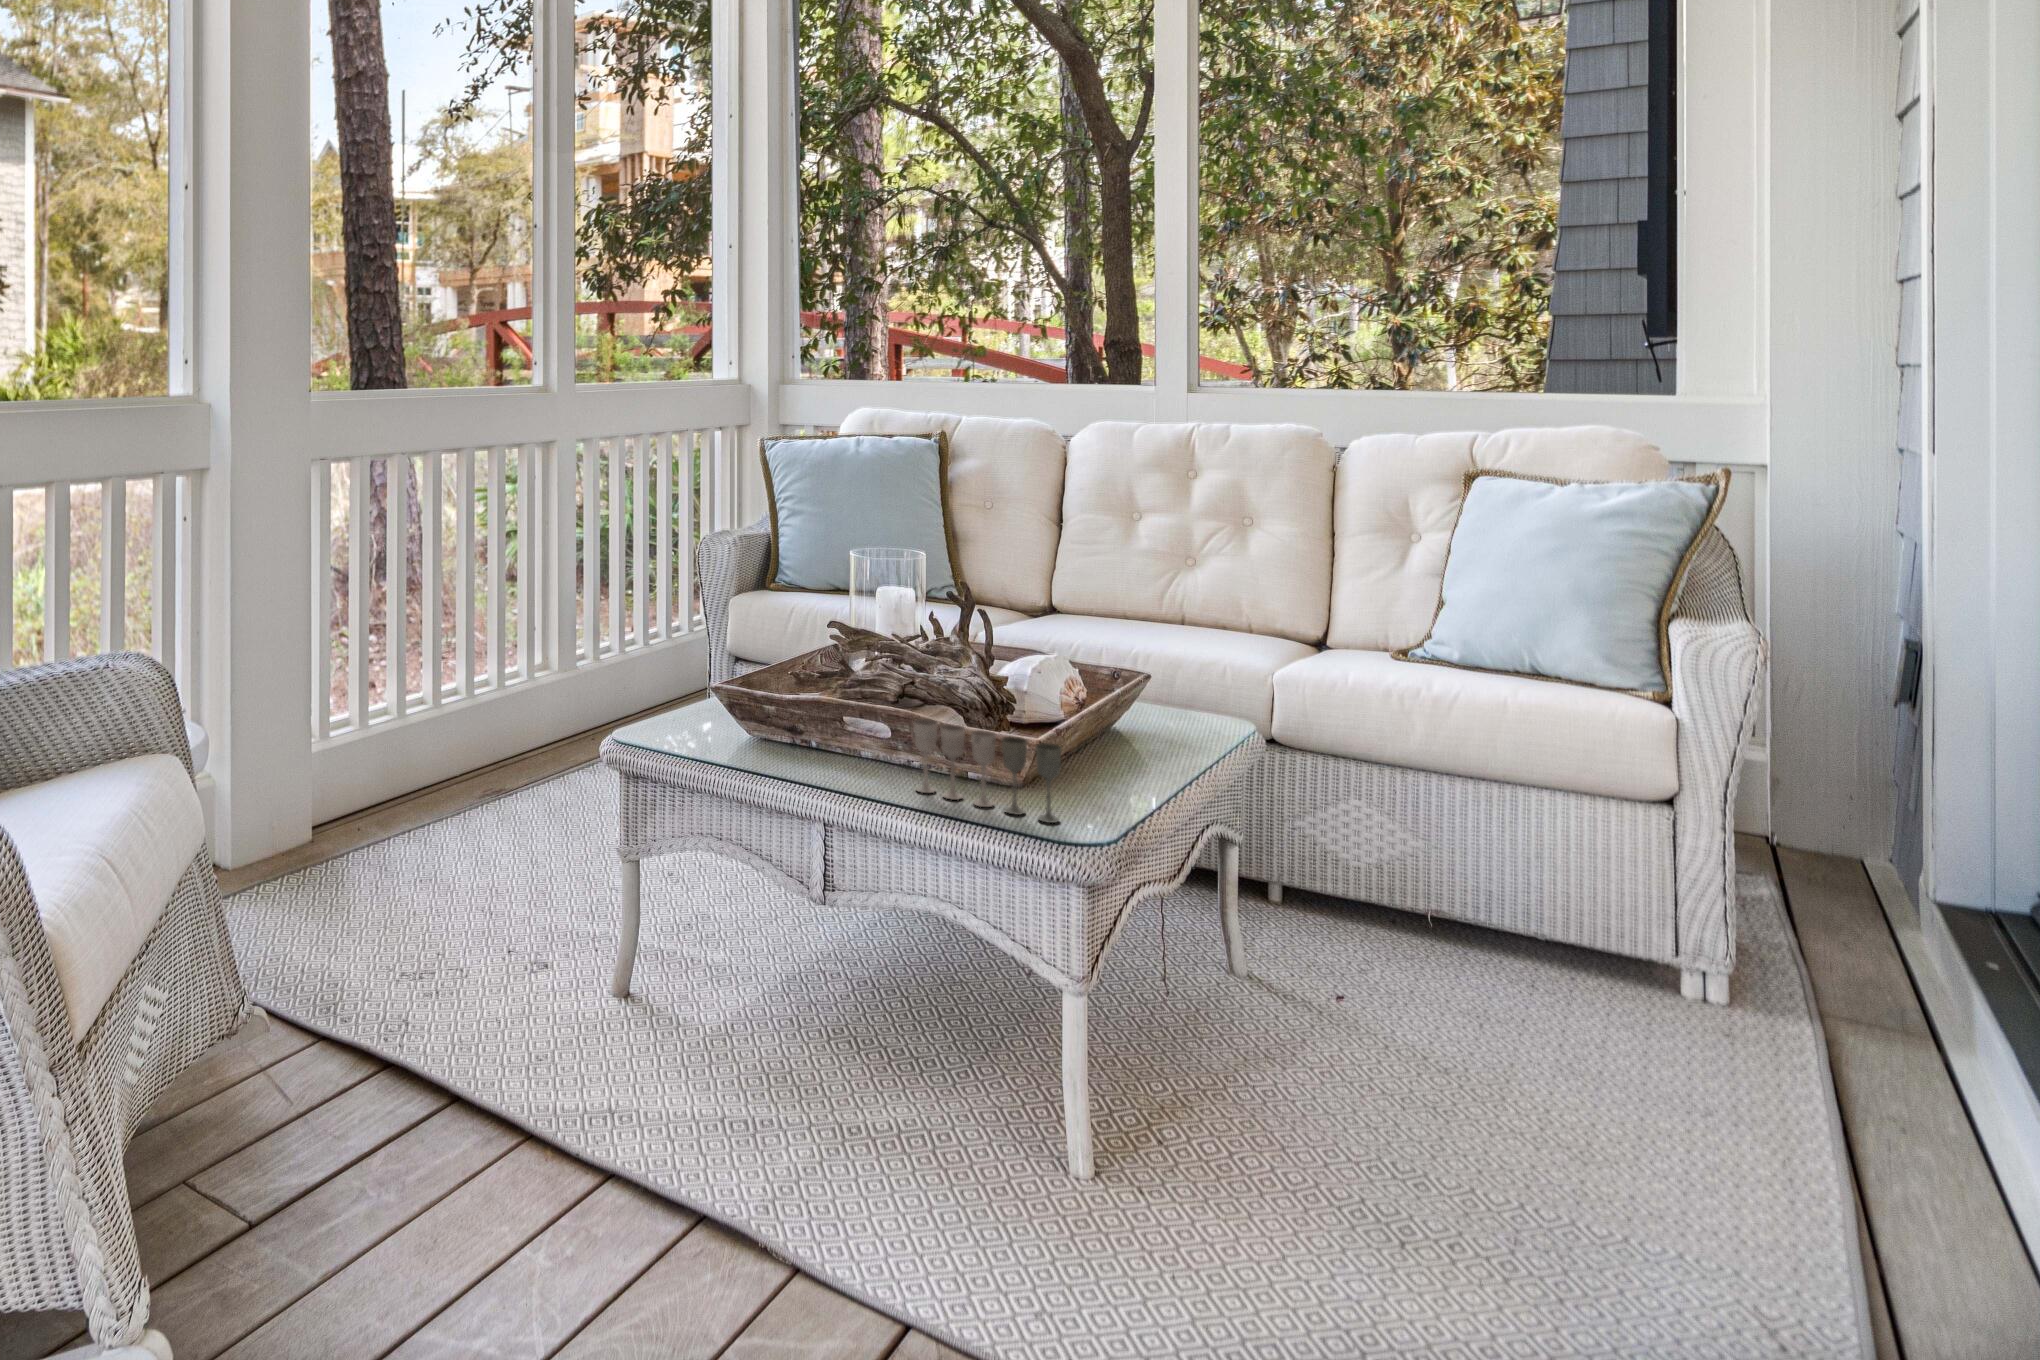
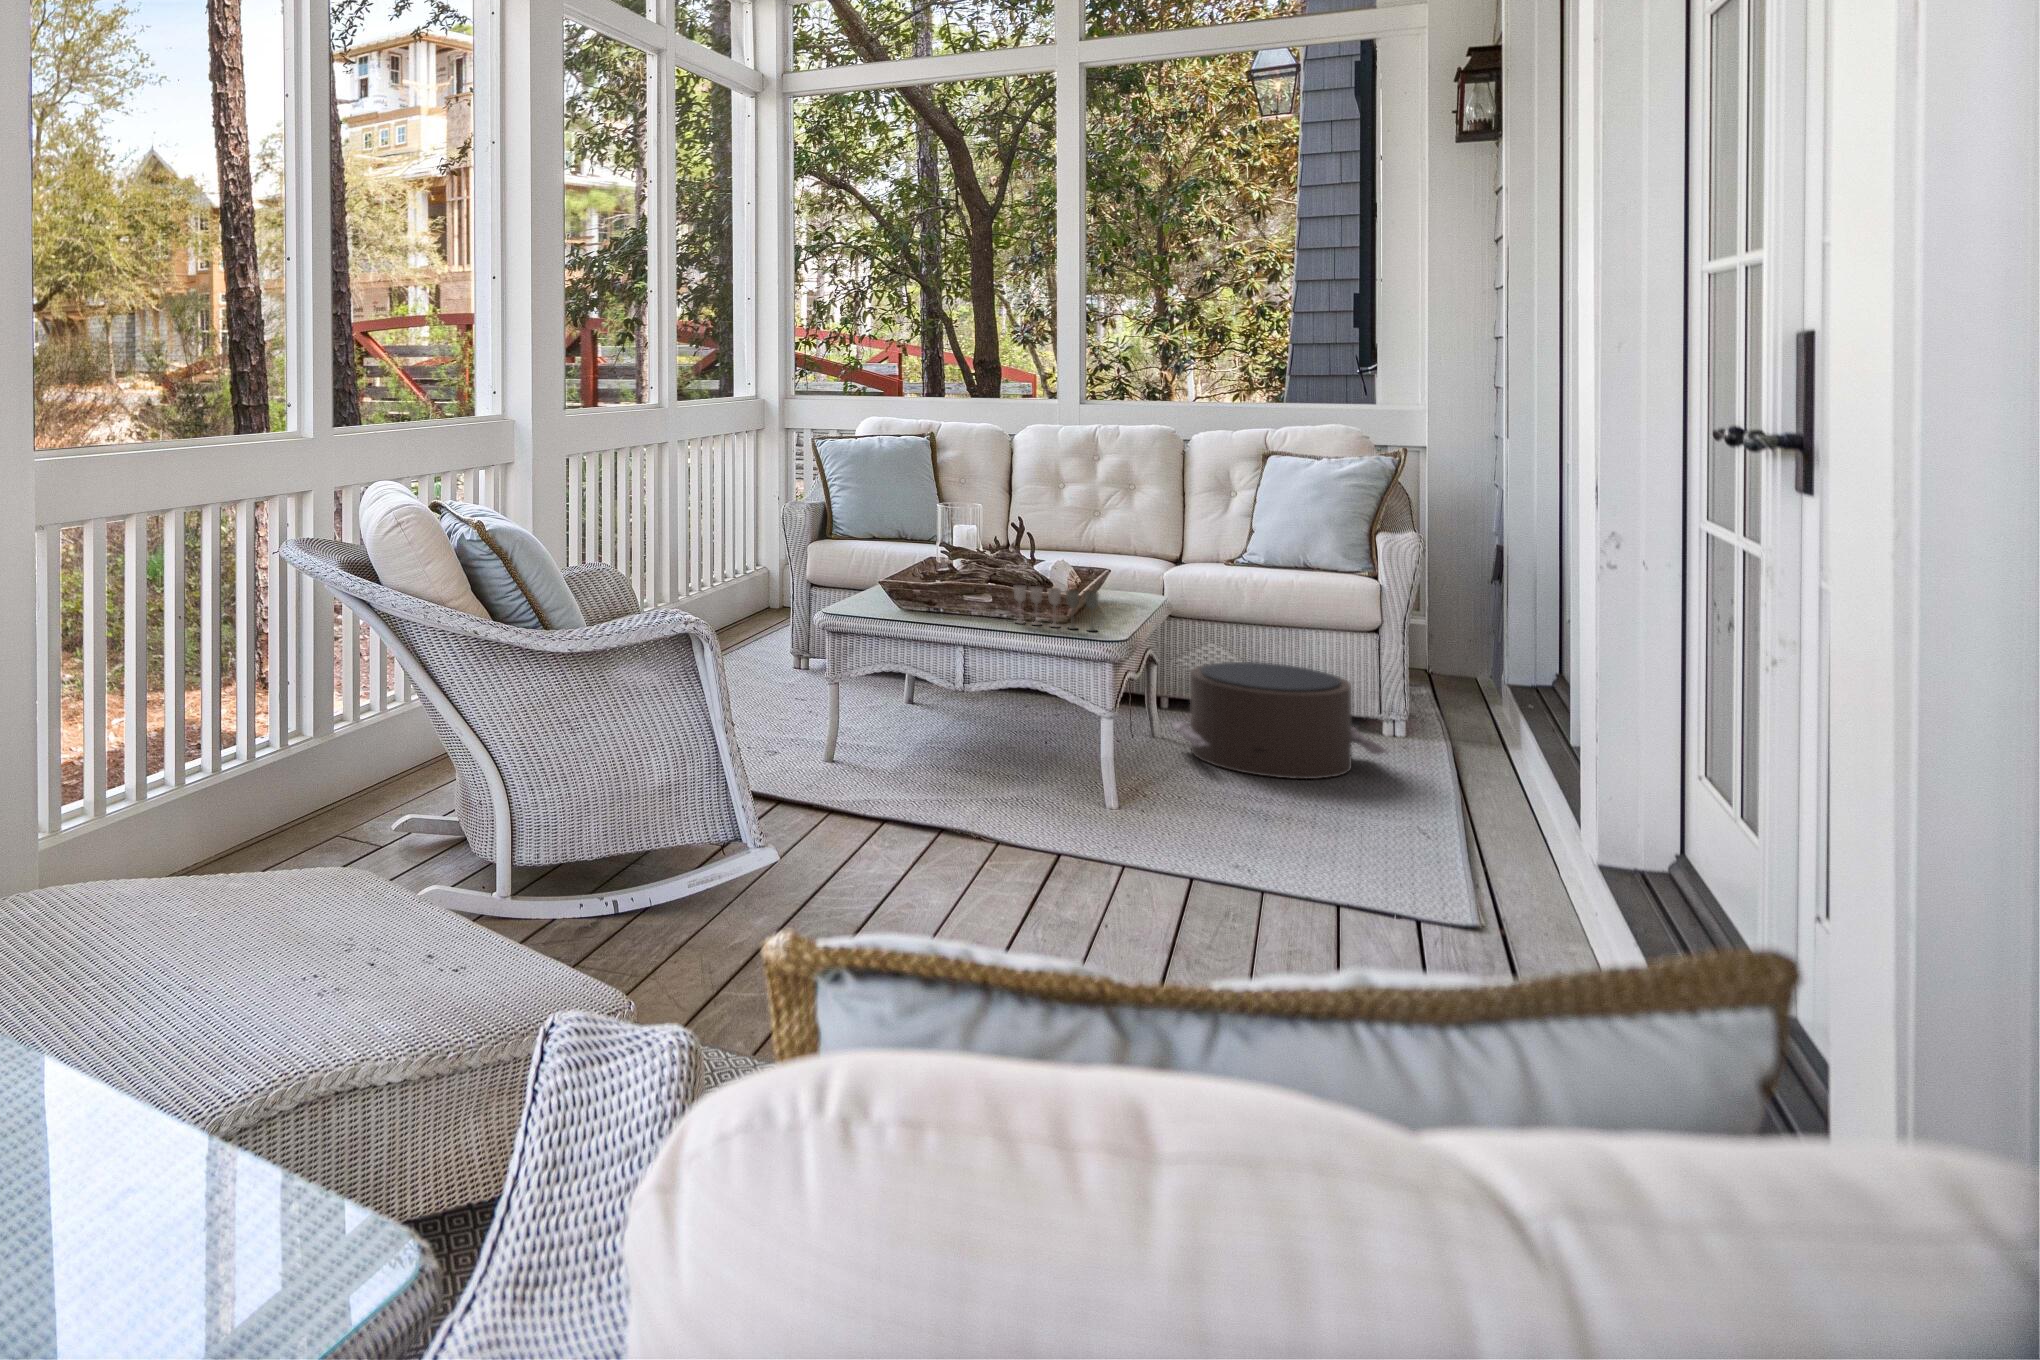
pouf: none [1257,850,1682,1114] -> present [1172,662,1387,779]

